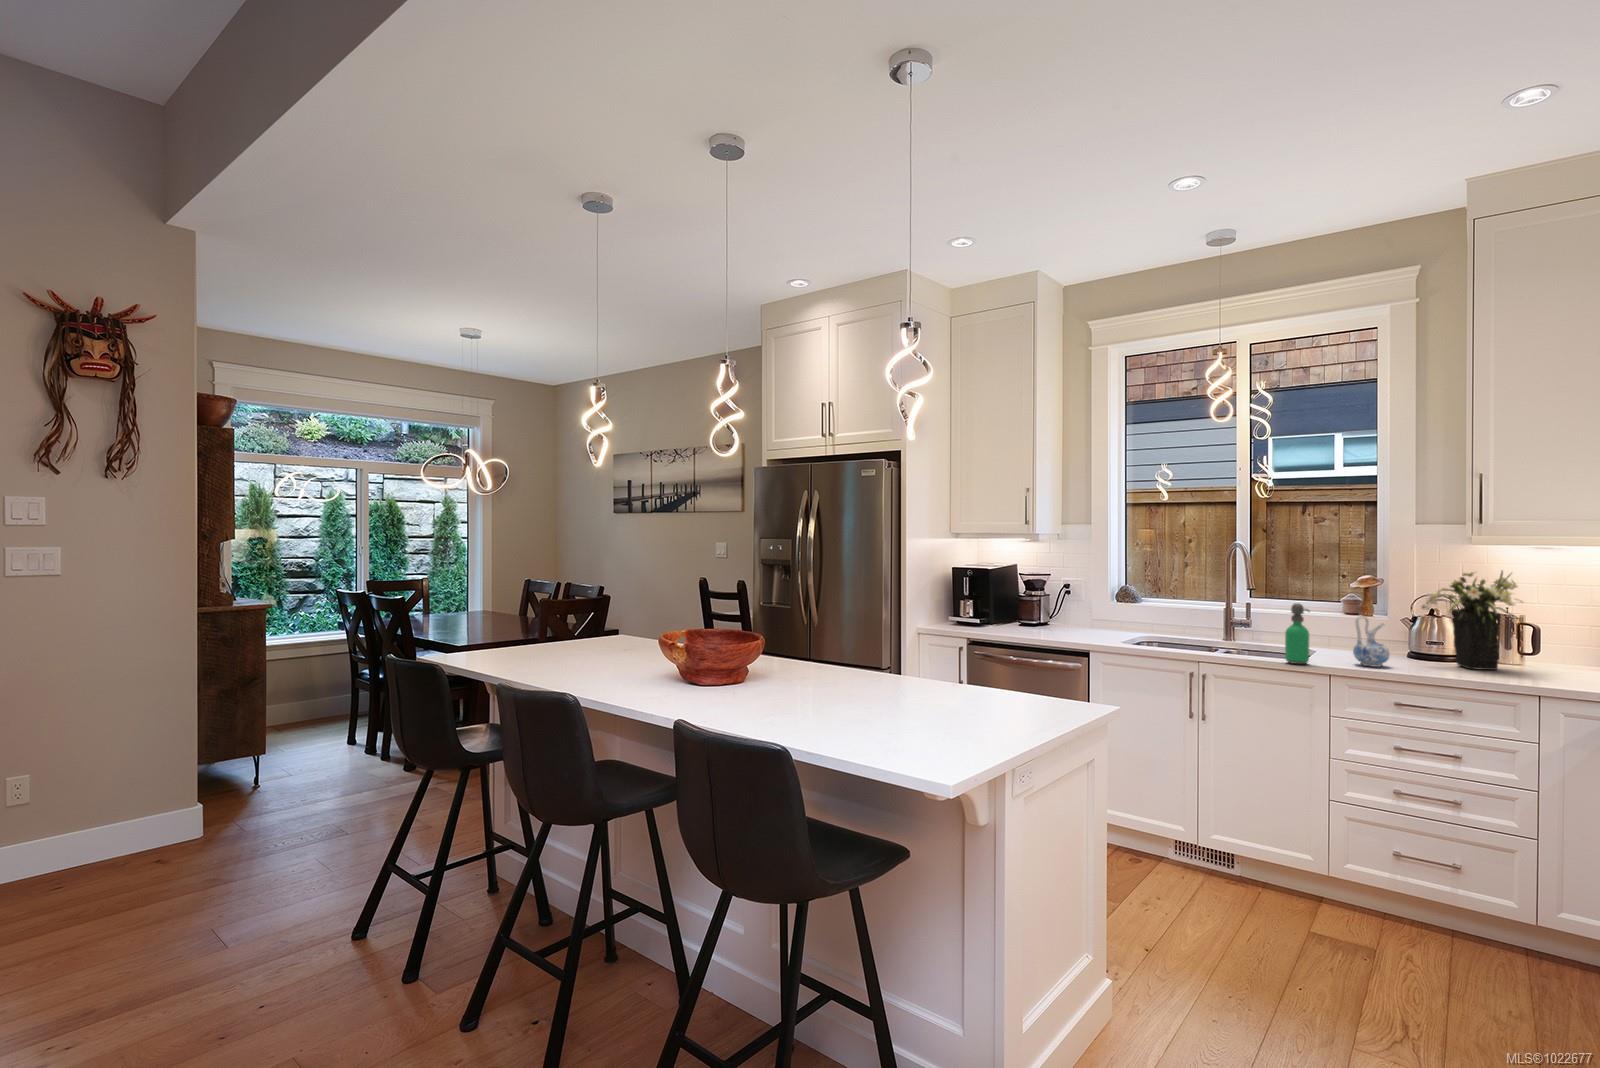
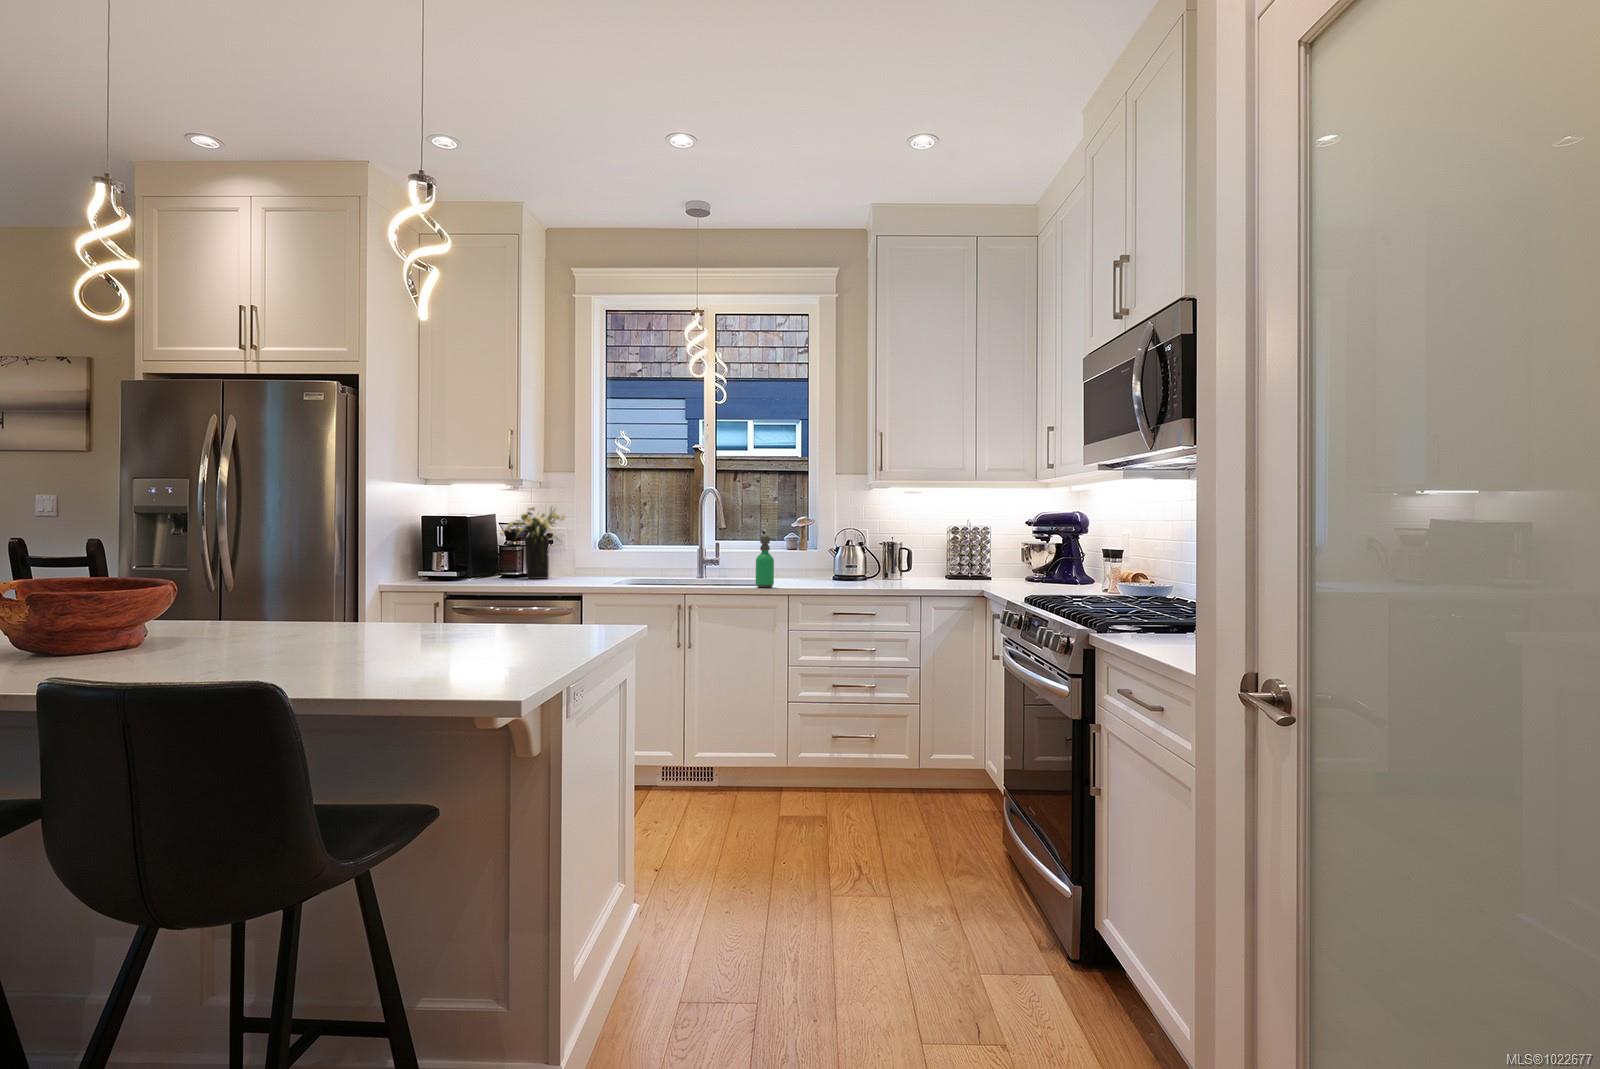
flower arrangement: present [1422,571,1522,670] -> present [500,507,565,579]
ceramic pitcher: present [1353,615,1390,667] -> none [803,544,828,586]

